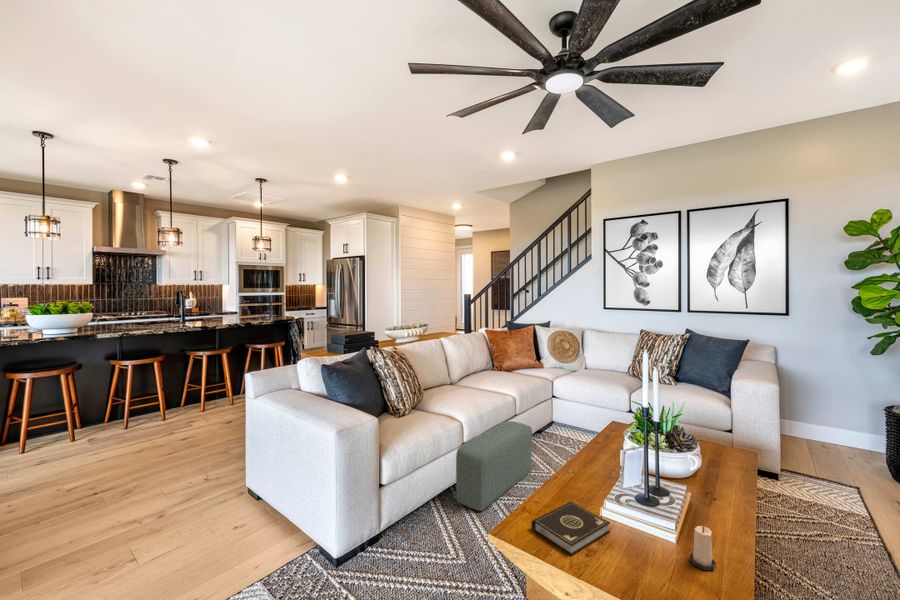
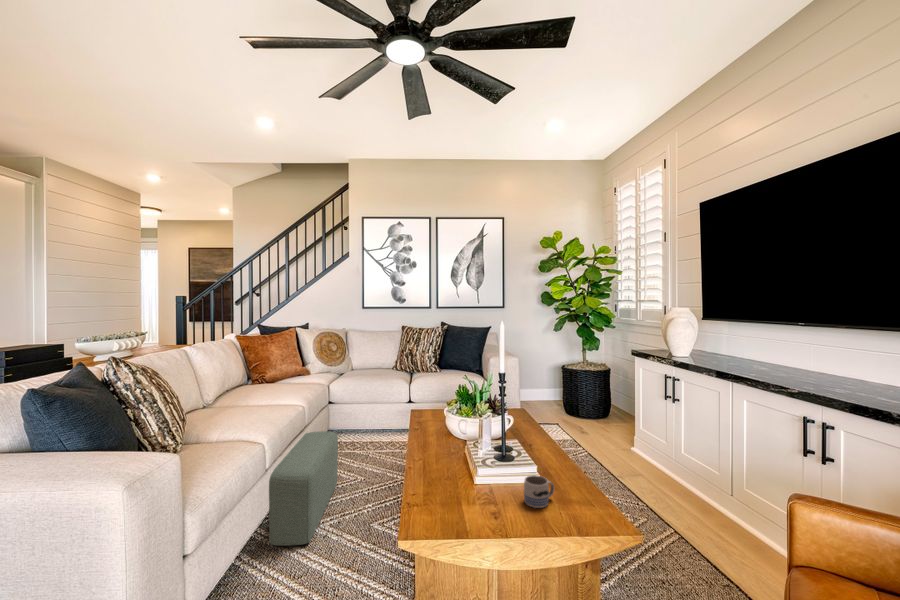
book: present [531,502,610,555] -> none [436,480,496,524]
candle: present [689,526,716,571] -> none [559,458,578,494]
mug: none [631,527,672,568] -> present [524,475,554,508]

